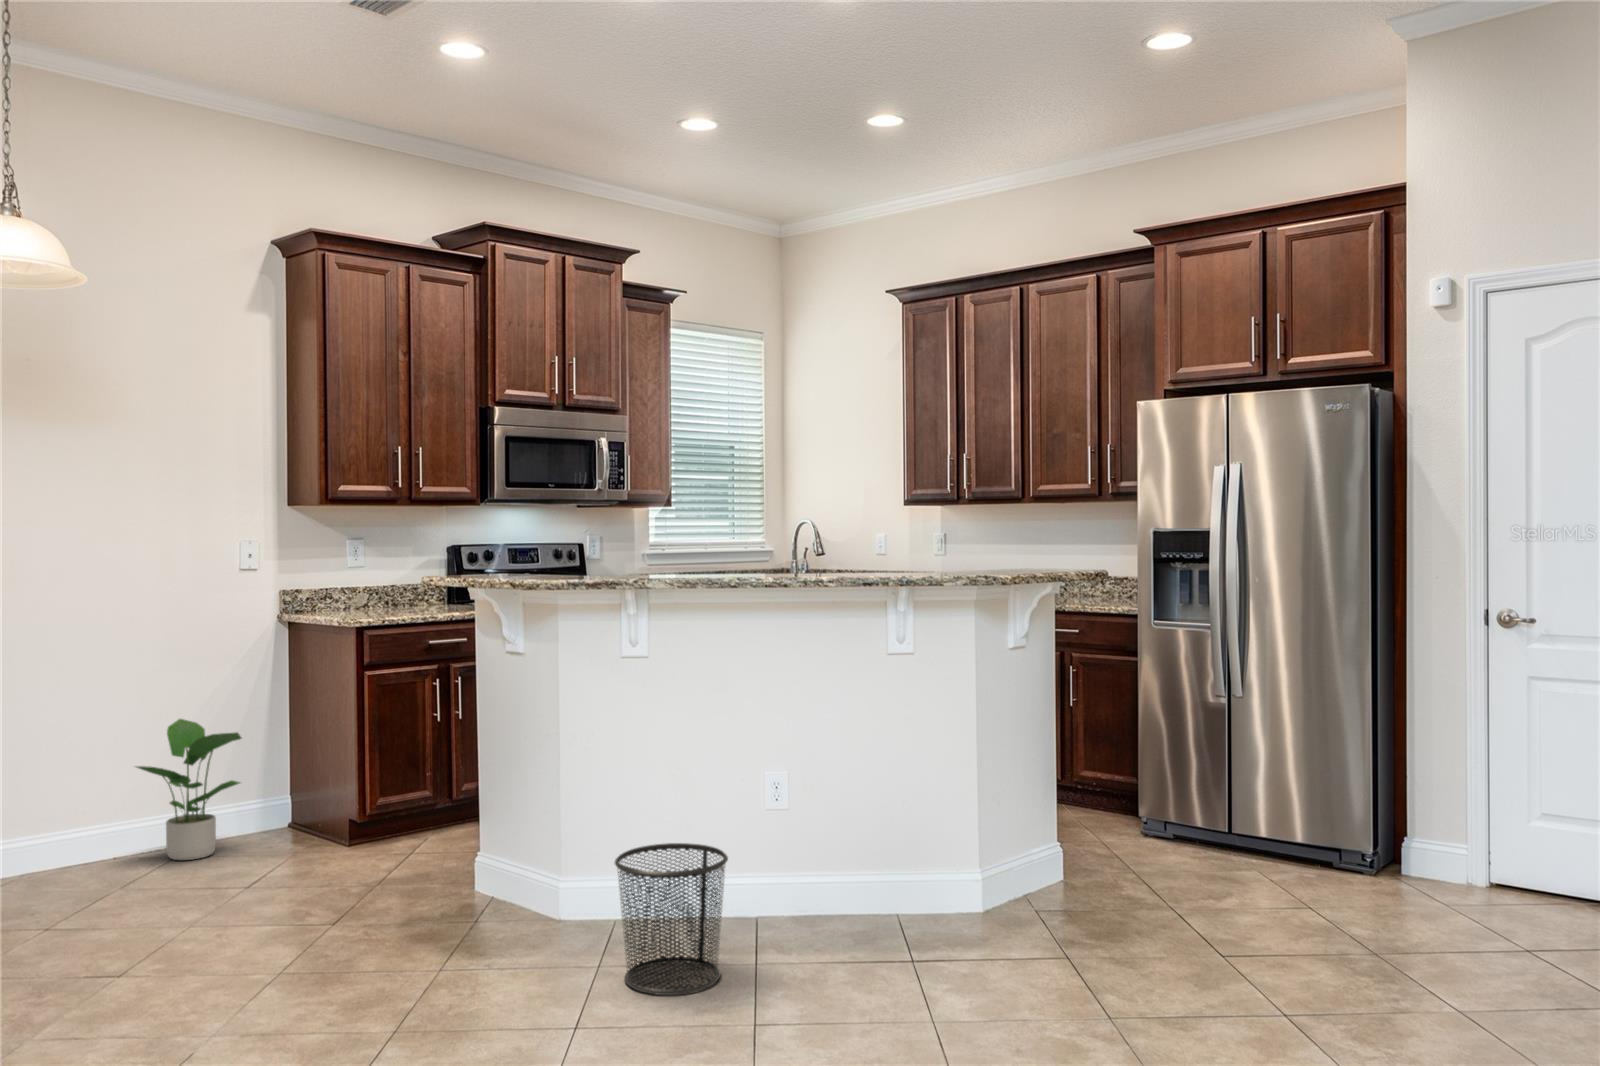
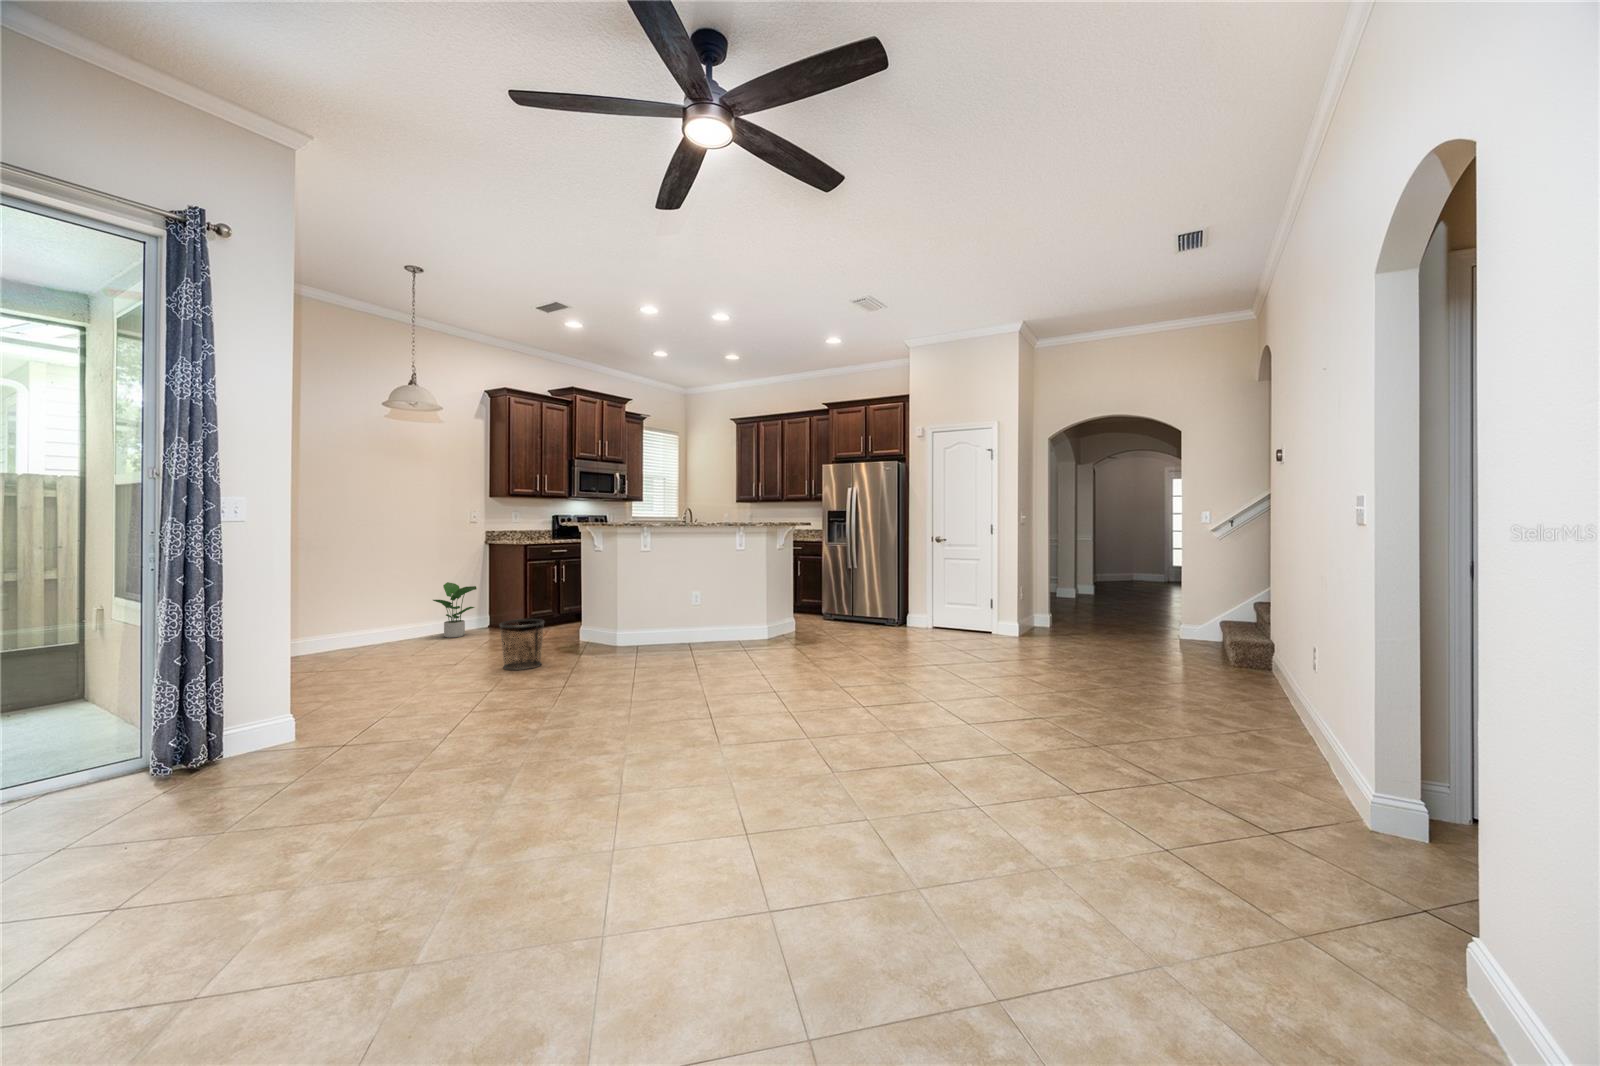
waste bin: present [614,843,728,995] -> present [499,619,544,670]

